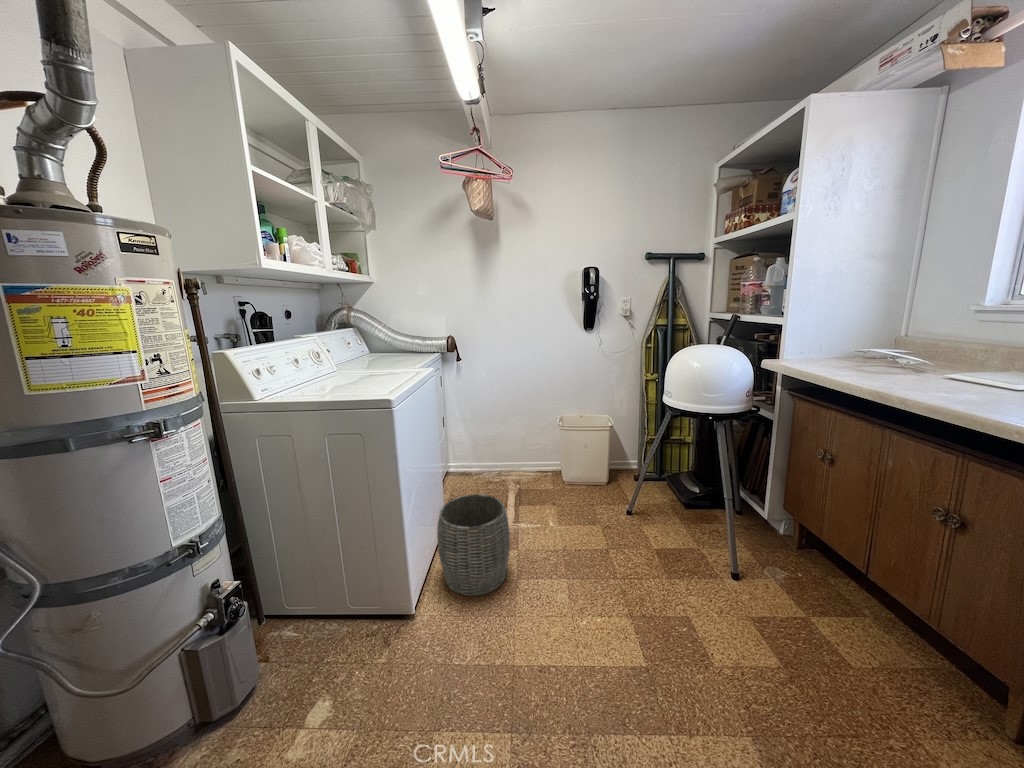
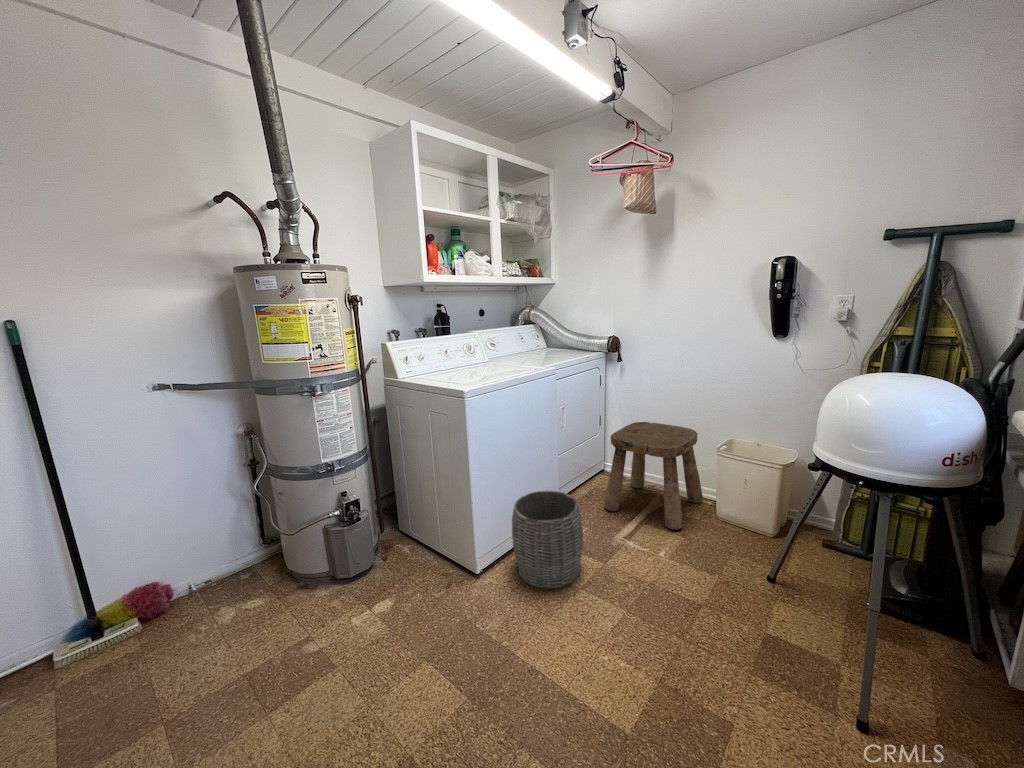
stool: none [477,417,547,504] -> present [604,422,703,530]

